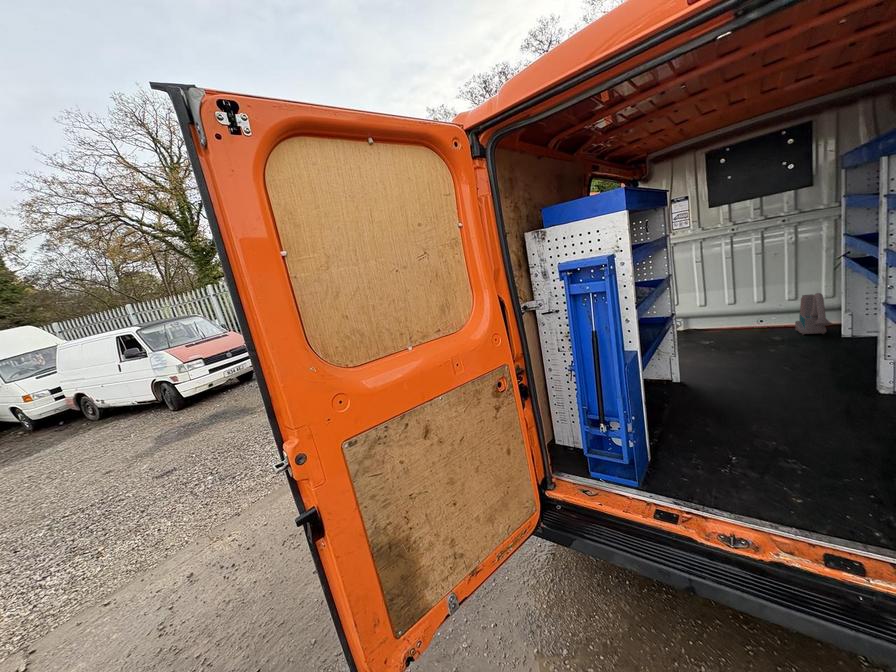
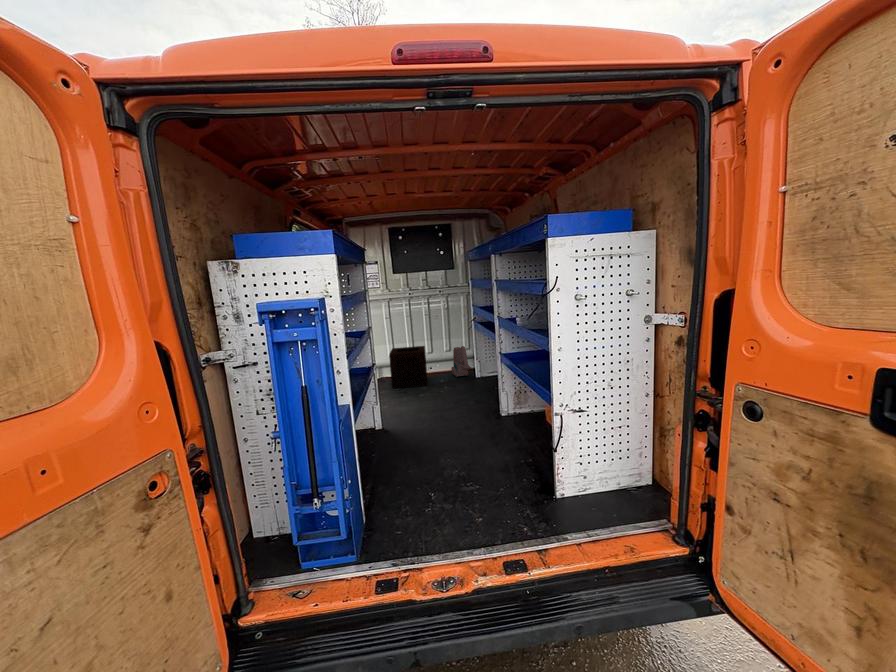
wooden crate: none [696,293,752,343] -> present [389,346,427,389]

